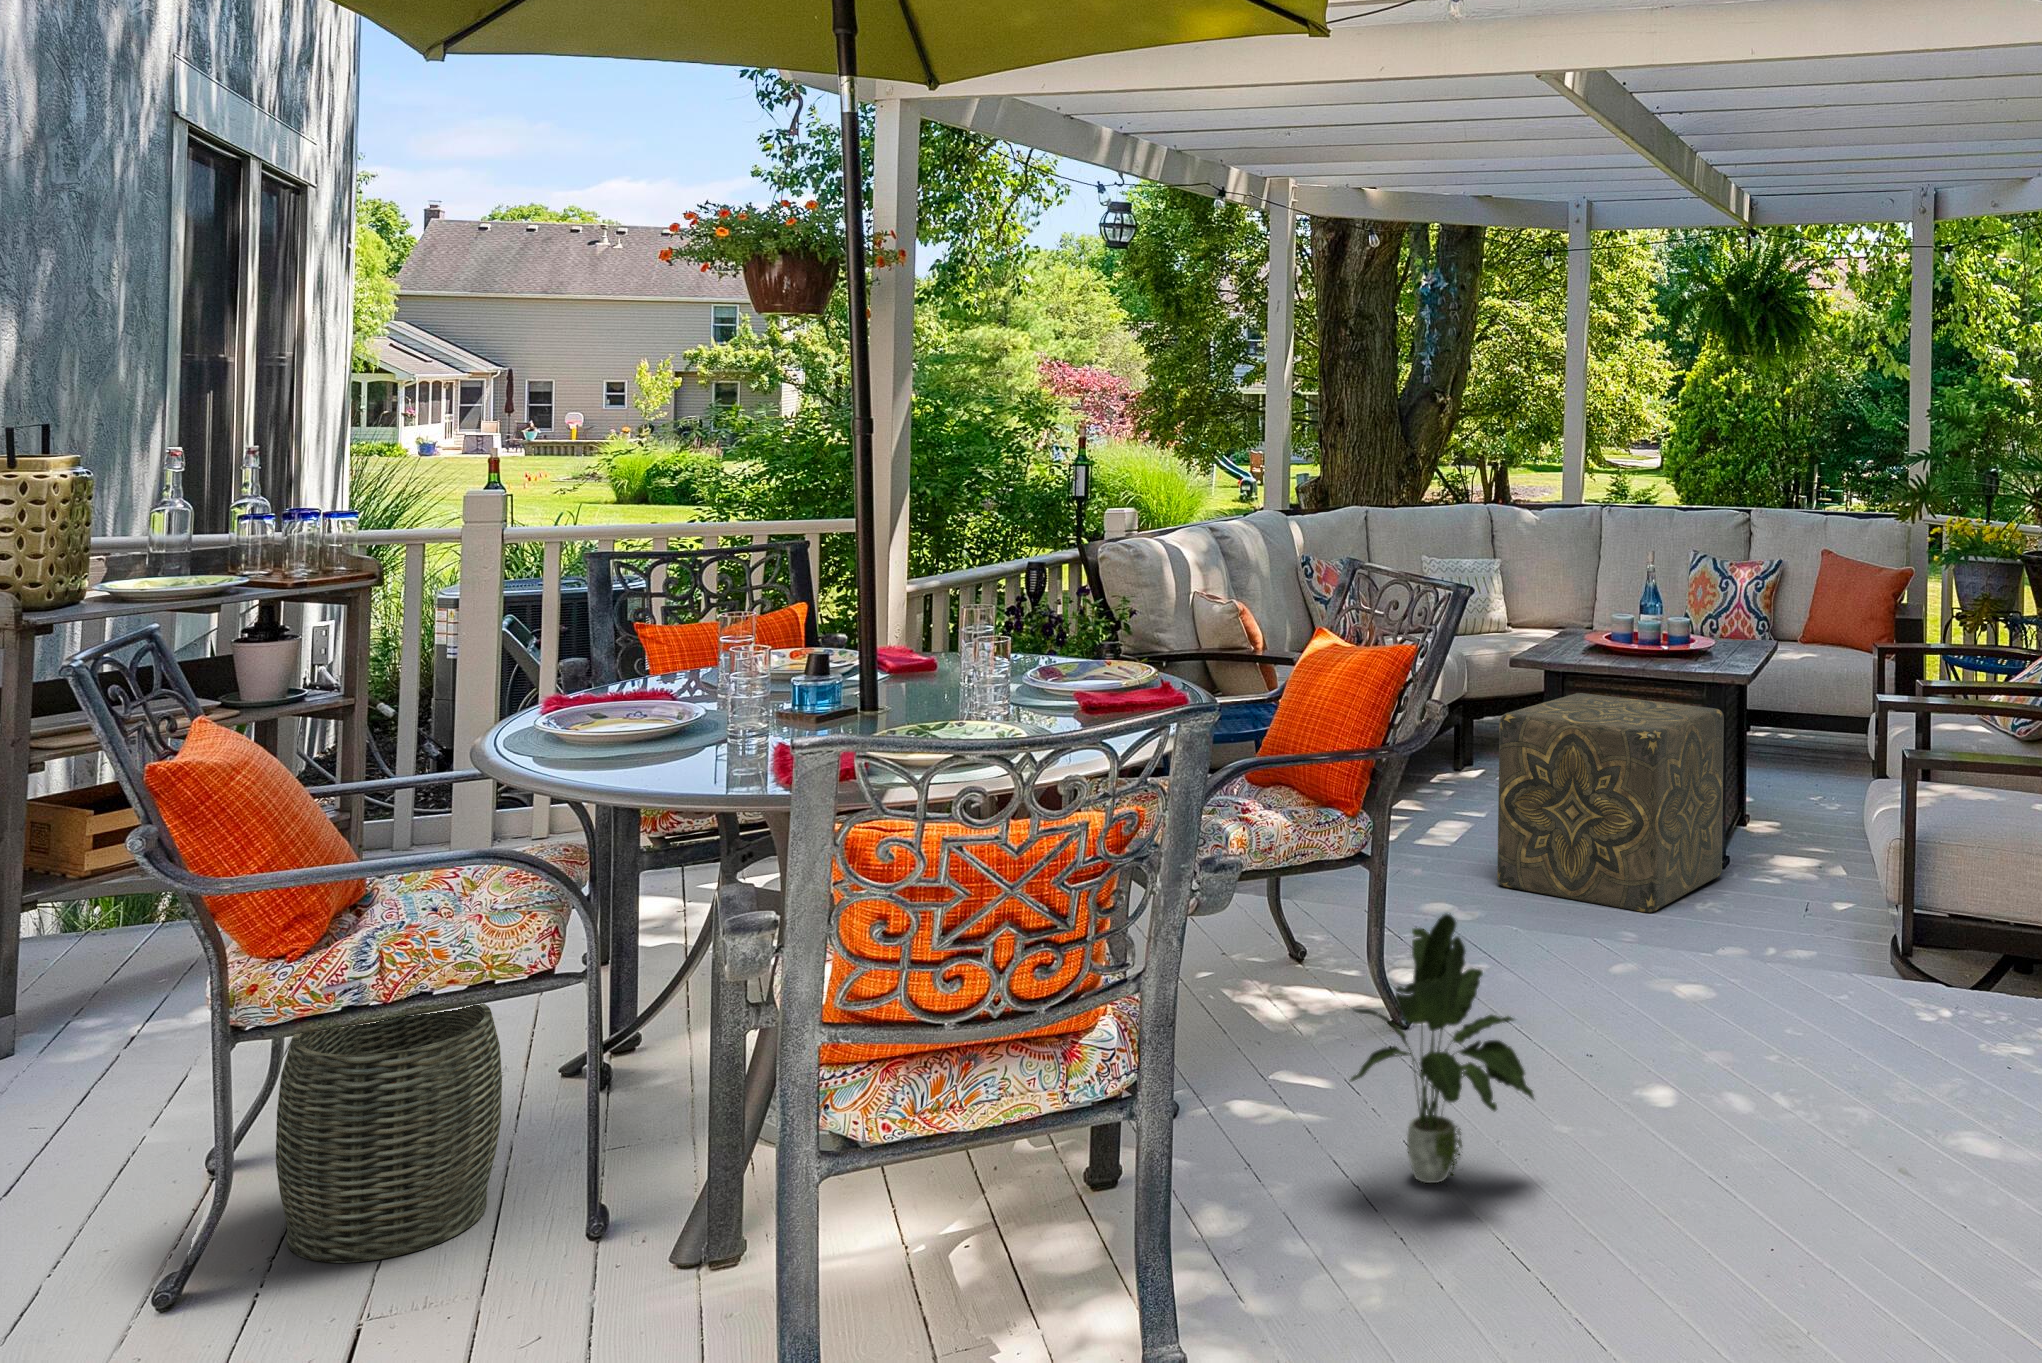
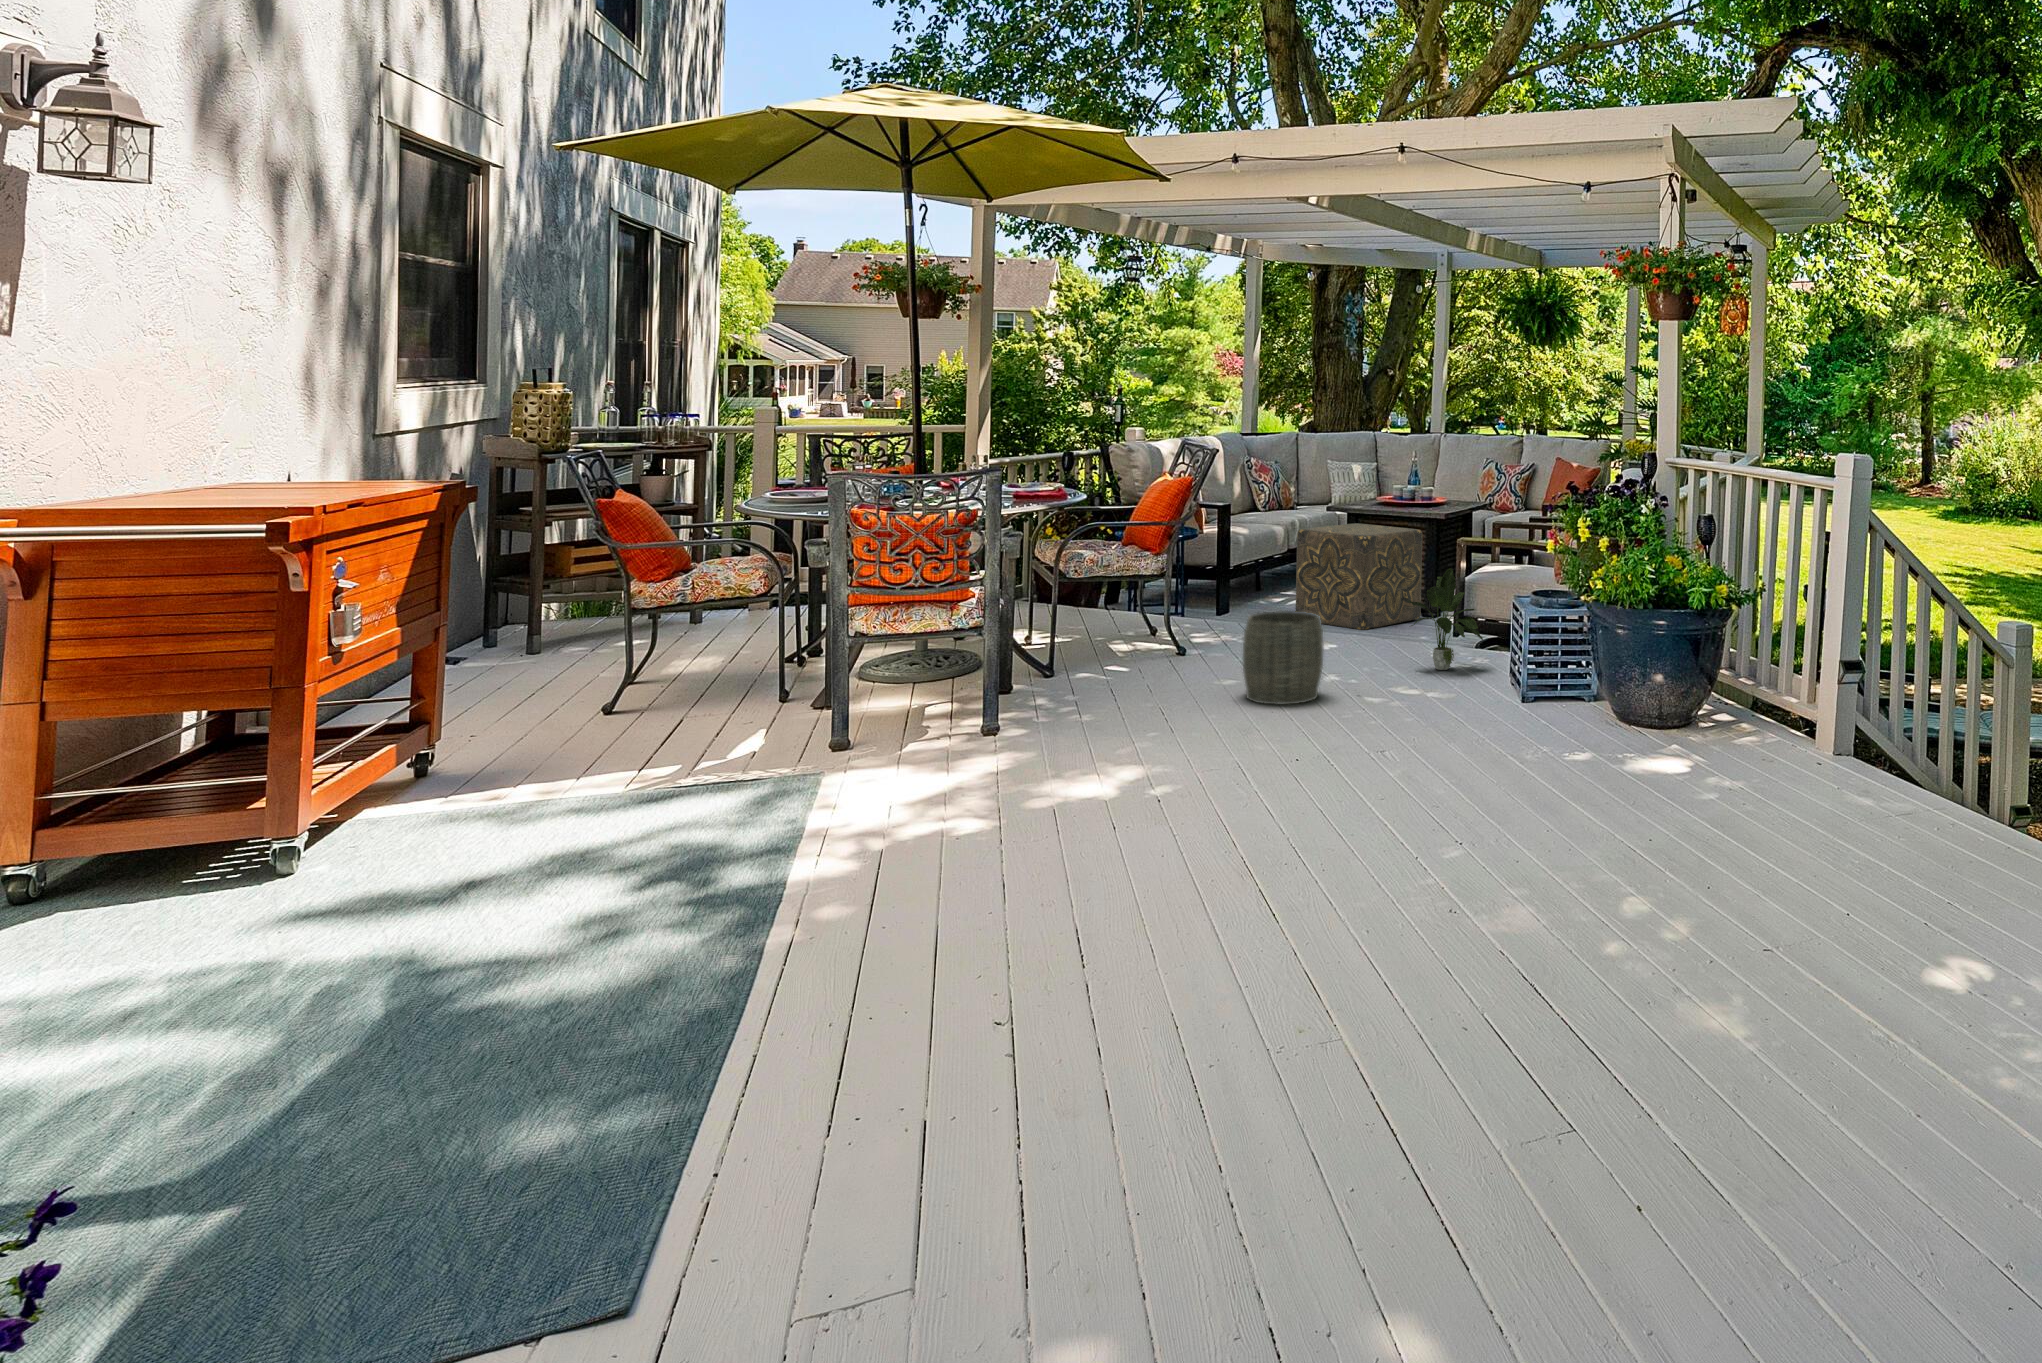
potted plant: present [1350,914,1534,1183] -> present [1408,568,1483,670]
woven basket: present [276,1002,502,1263] -> present [1243,611,1323,705]

